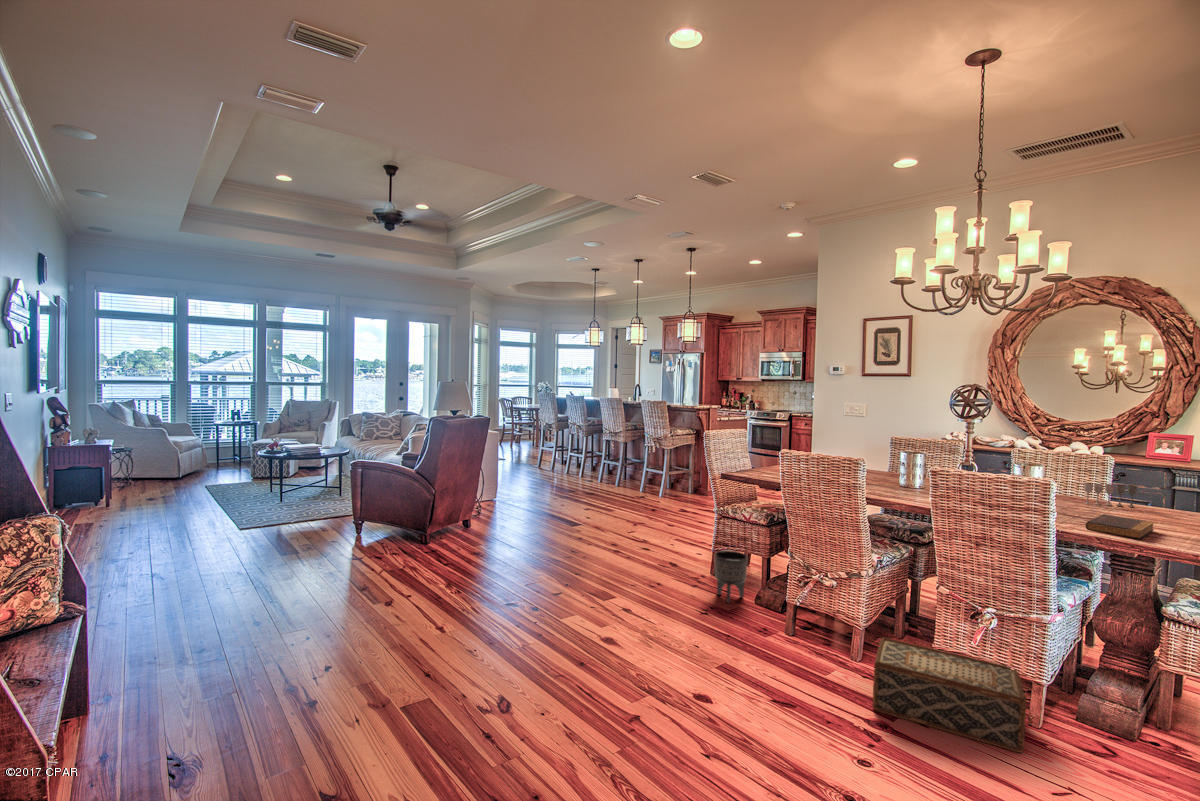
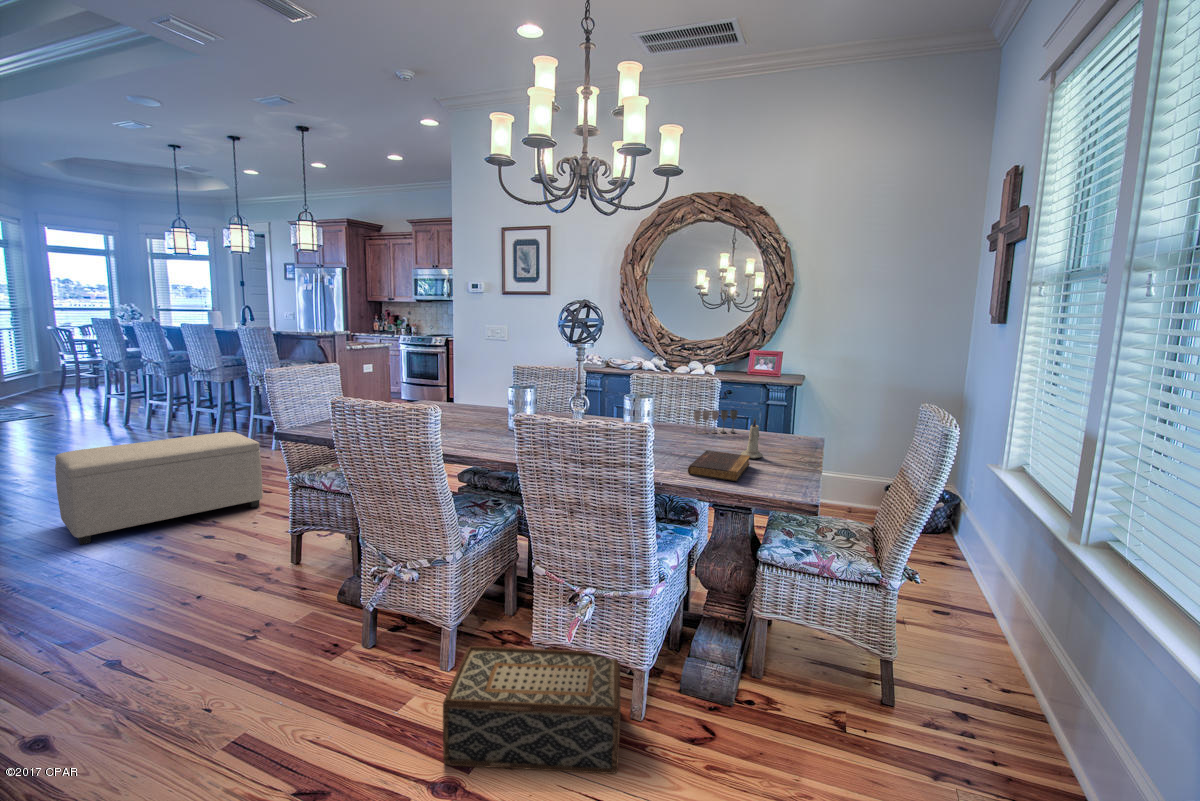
ottoman: none [564,477,677,540] -> present [55,432,263,545]
candle: none [1143,490,1170,527] -> present [741,419,763,458]
planter: present [715,550,748,603] -> none [268,538,321,616]

